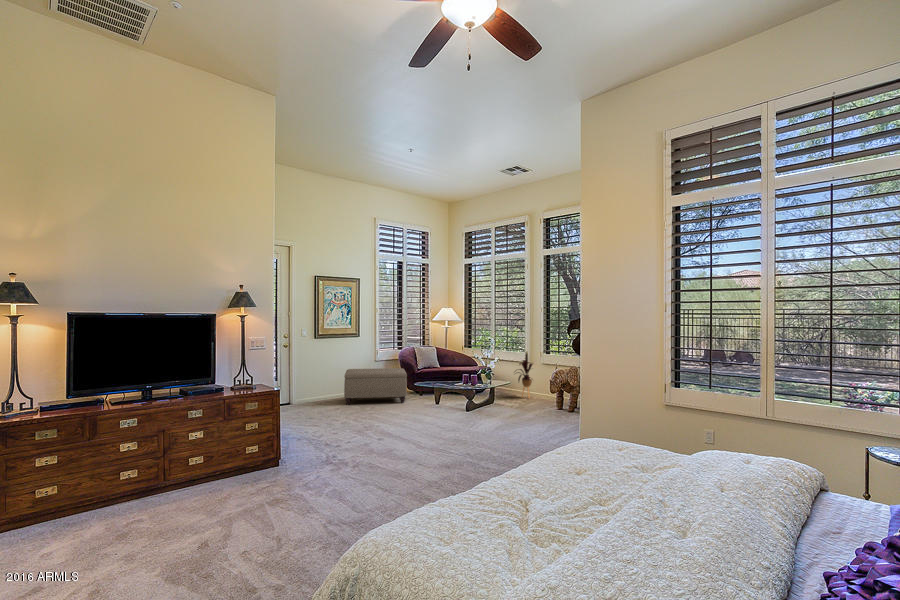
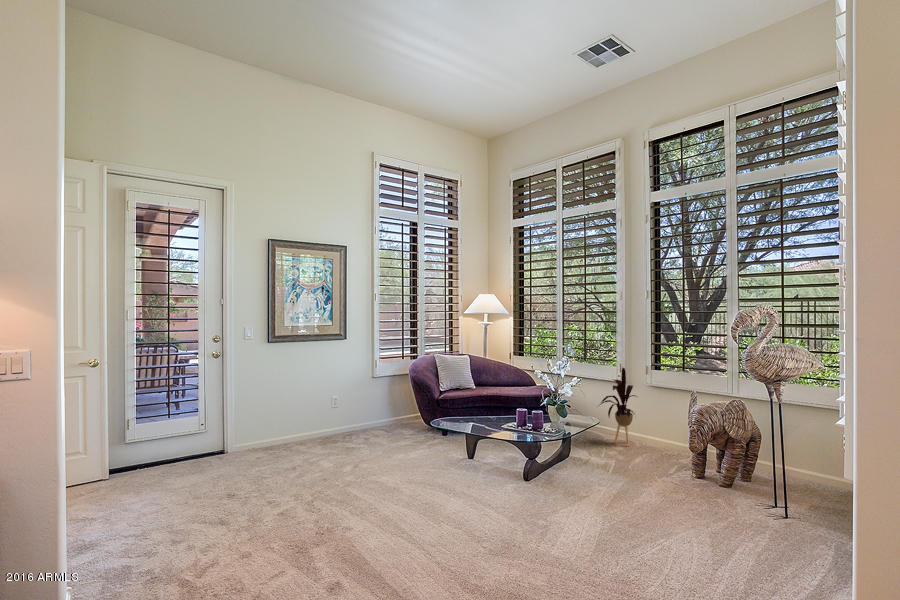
ottoman: present [344,368,407,405] -> none [312,392,419,456]

